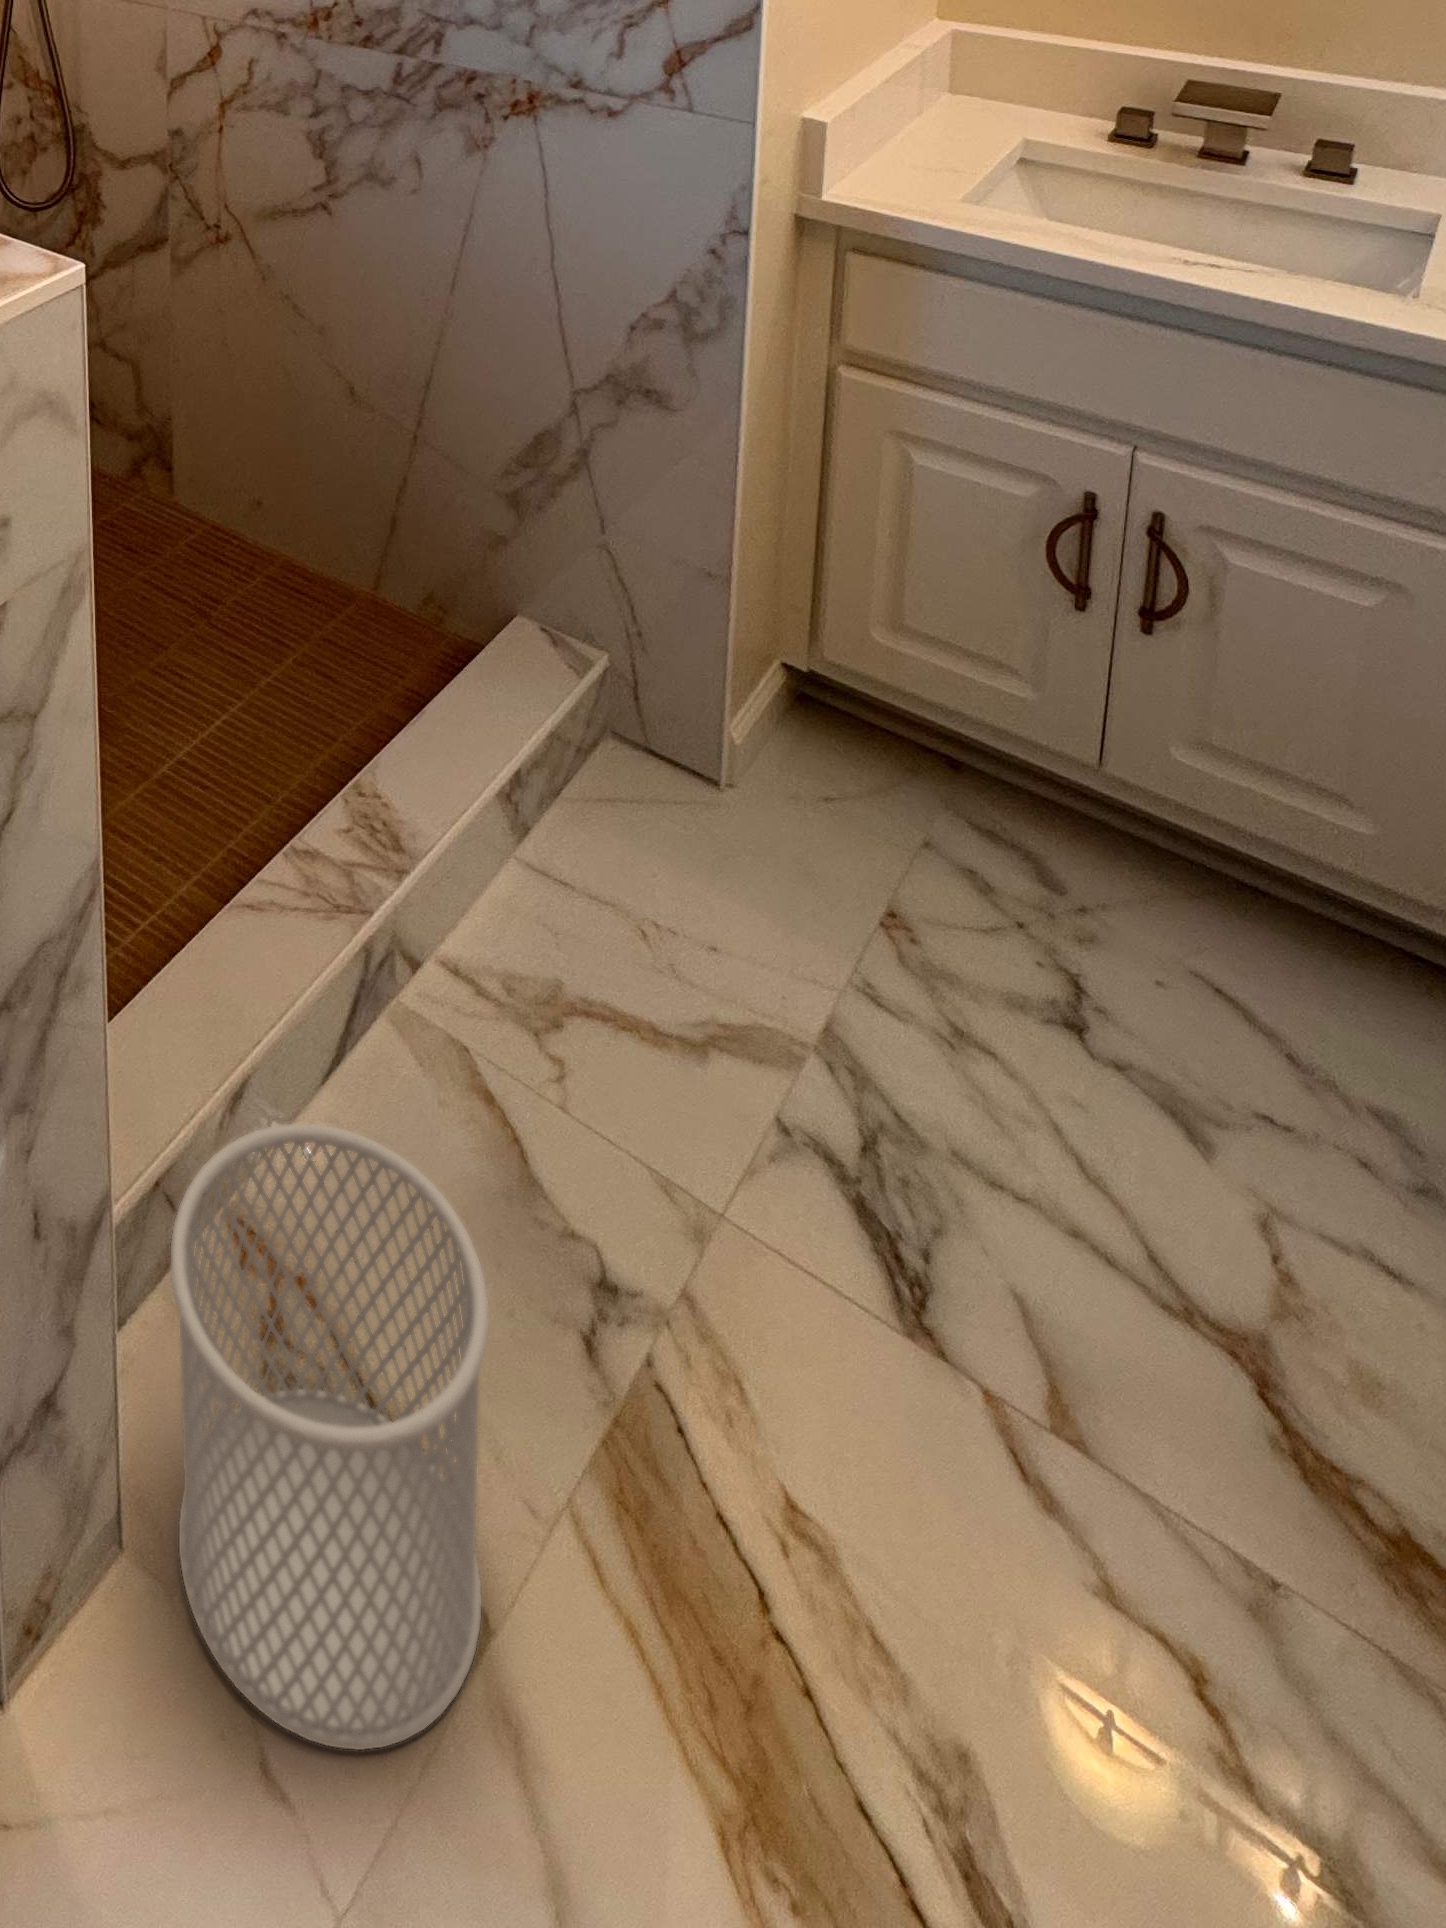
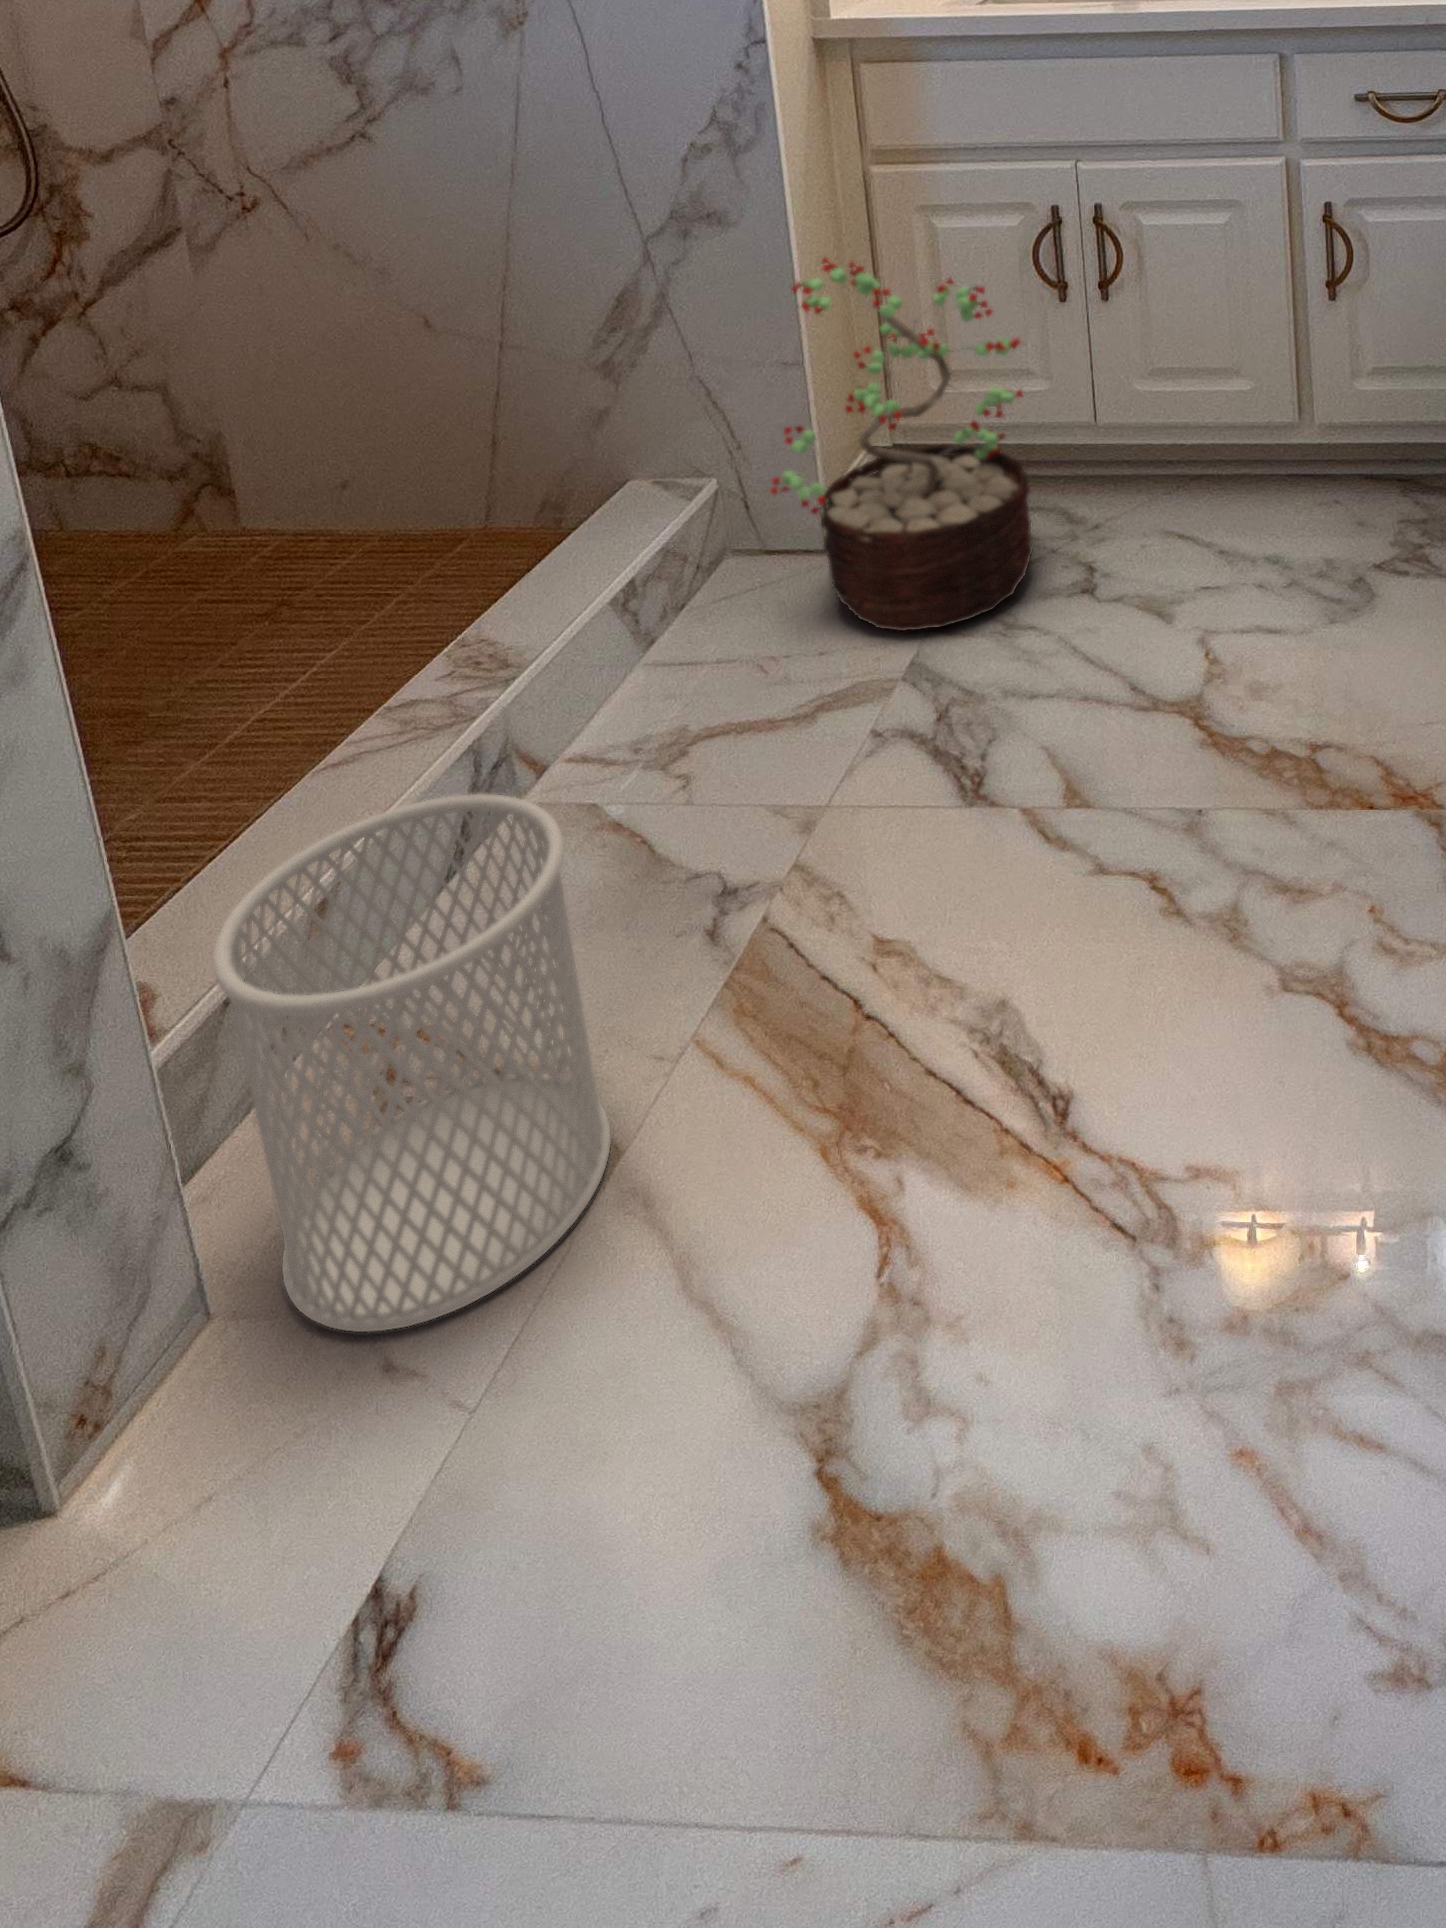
decorative plant: none [680,496,1041,990] -> present [771,257,1032,631]

